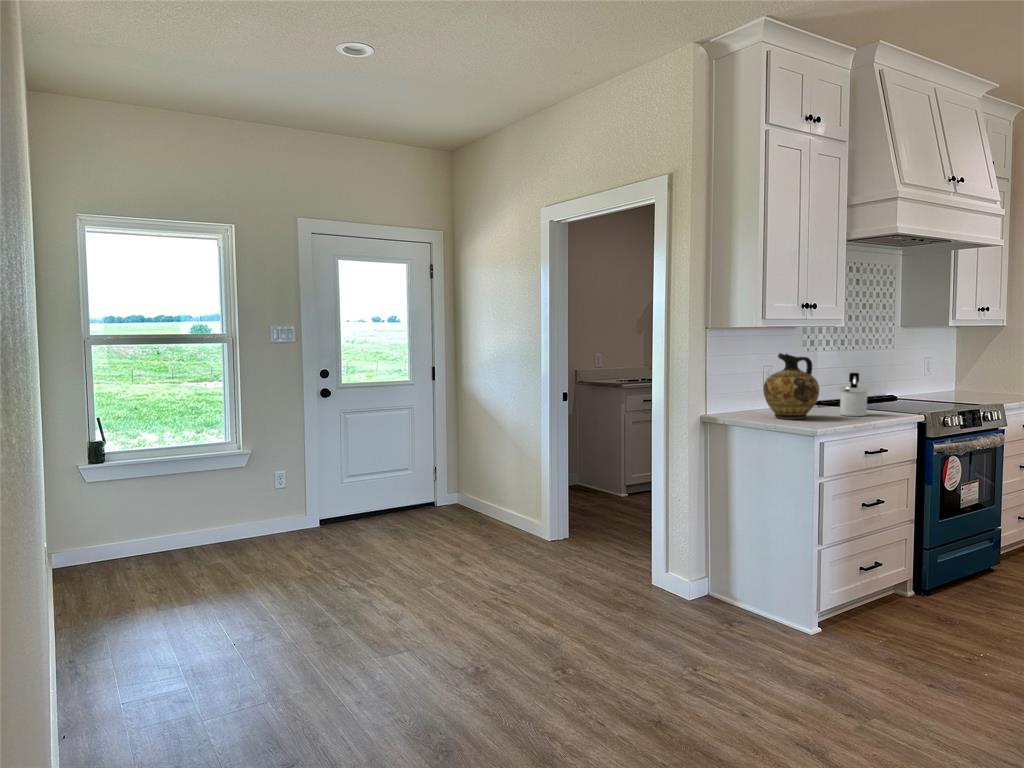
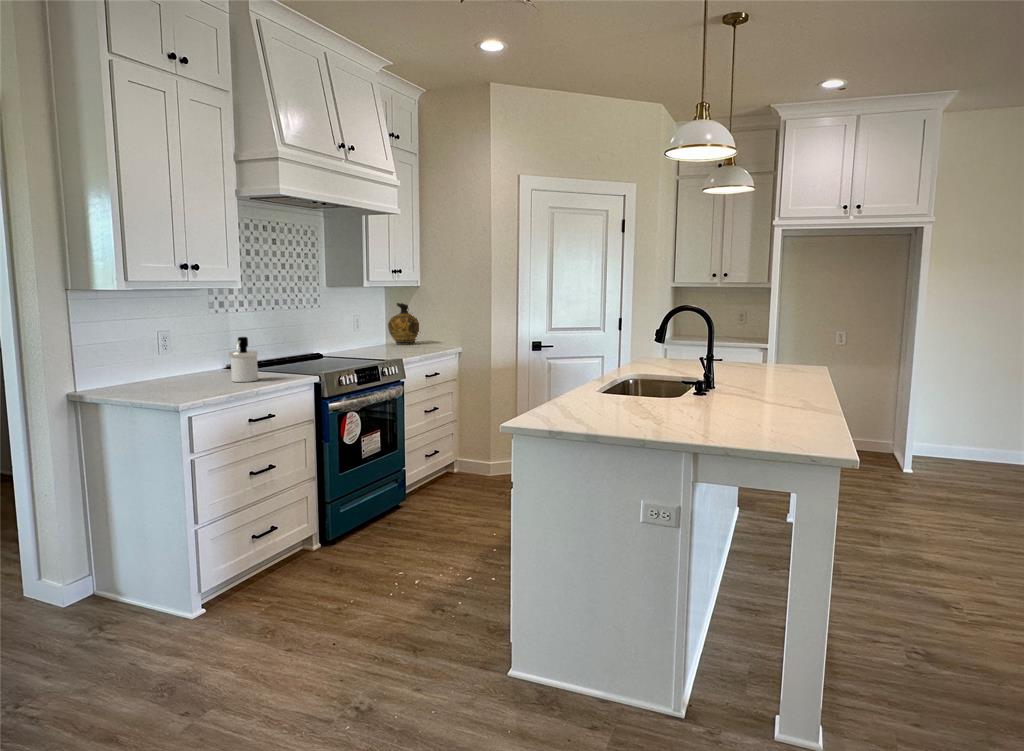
ceramic jug: present [763,353,819,419] -> present [388,303,419,345]

